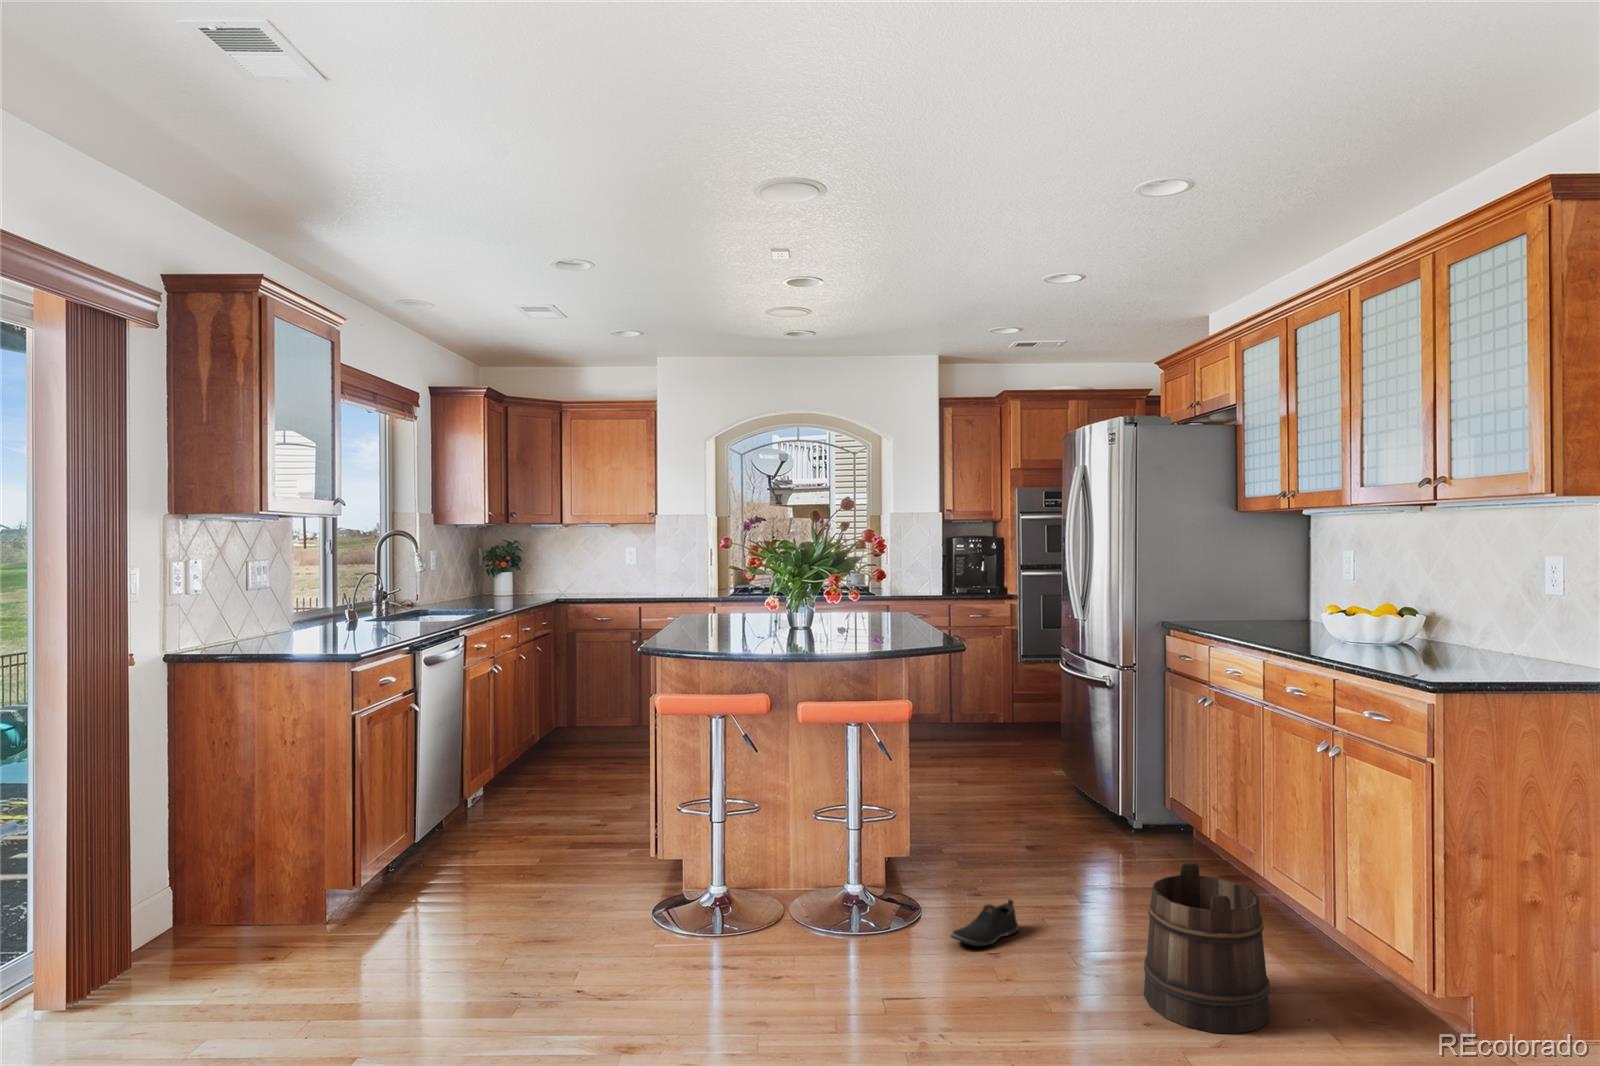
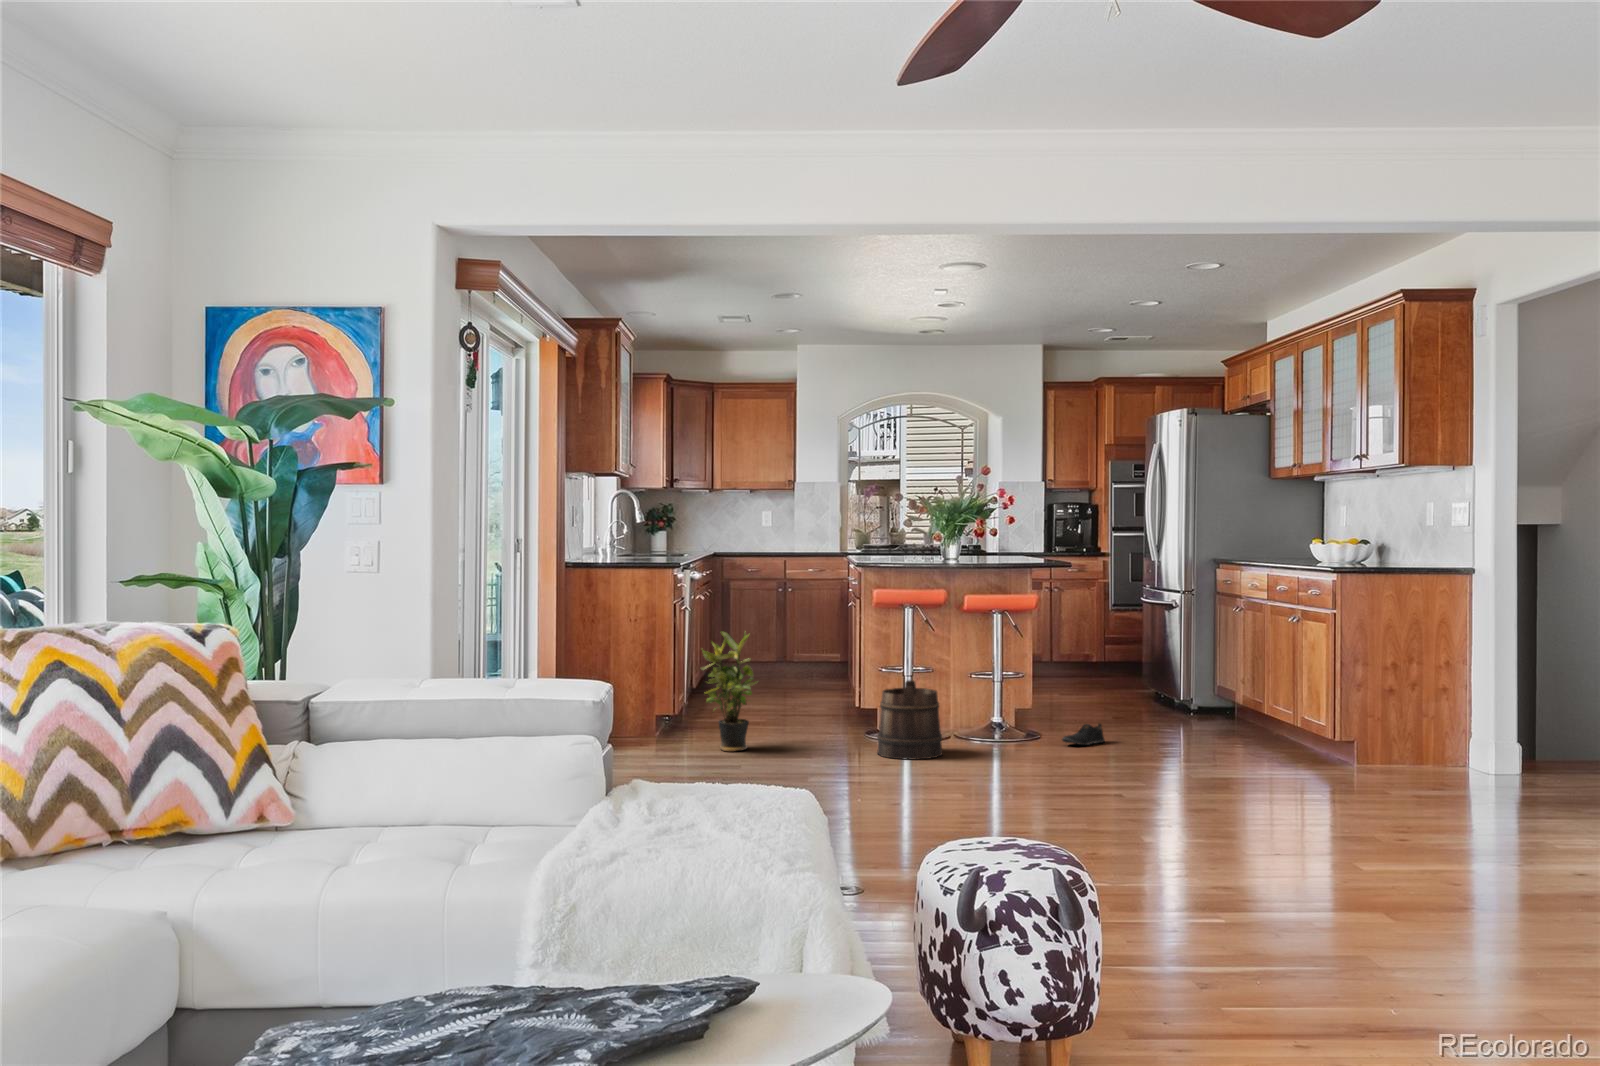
potted plant: none [350,765,457,977] -> present [702,631,758,752]
bucket: present [1144,863,1270,1034] -> present [877,680,942,759]

